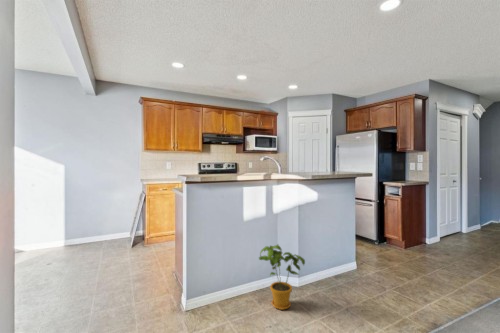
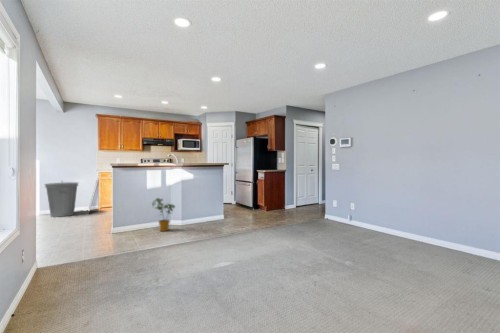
trash can: none [67,196,116,253] -> present [45,181,78,217]

